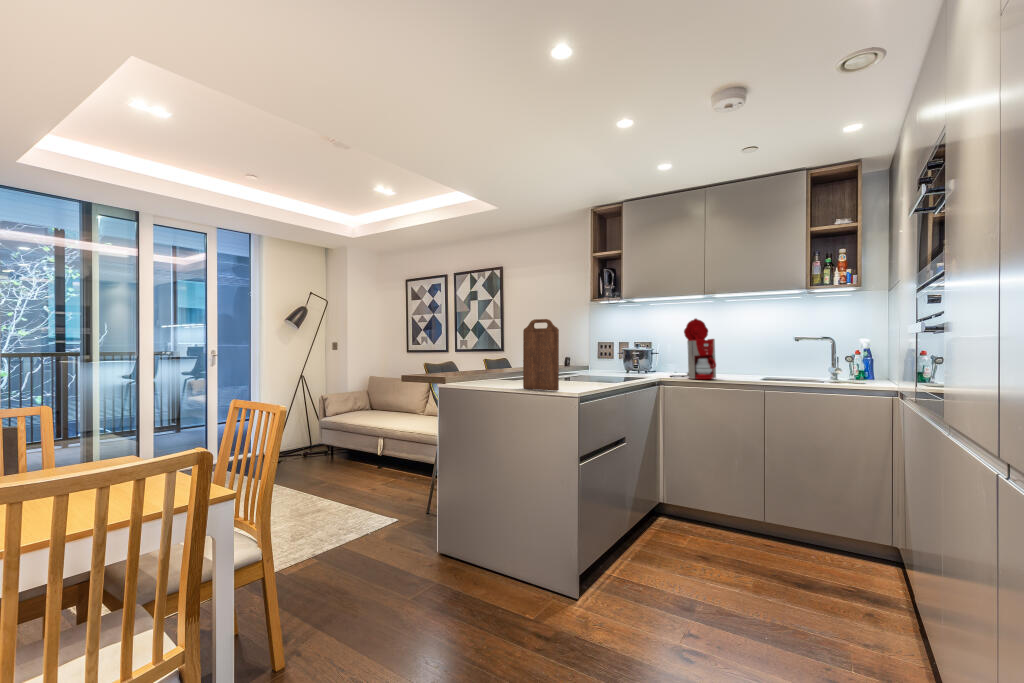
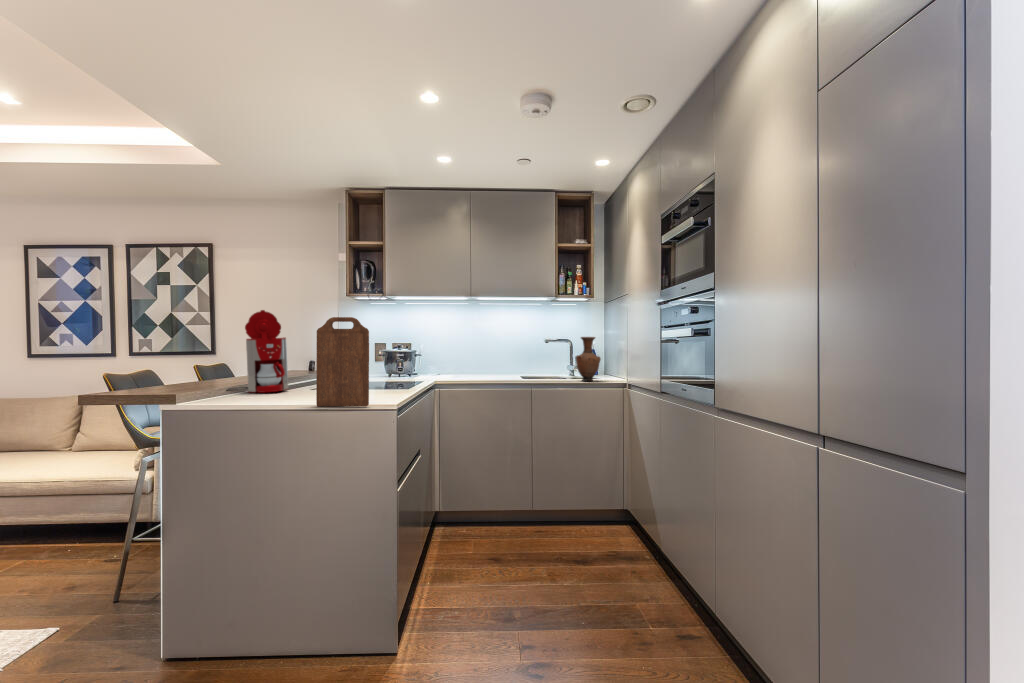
coffee maker: present [670,319,716,379] -> present [227,310,288,392]
vase: none [824,333,858,386] -> present [576,337,601,381]

